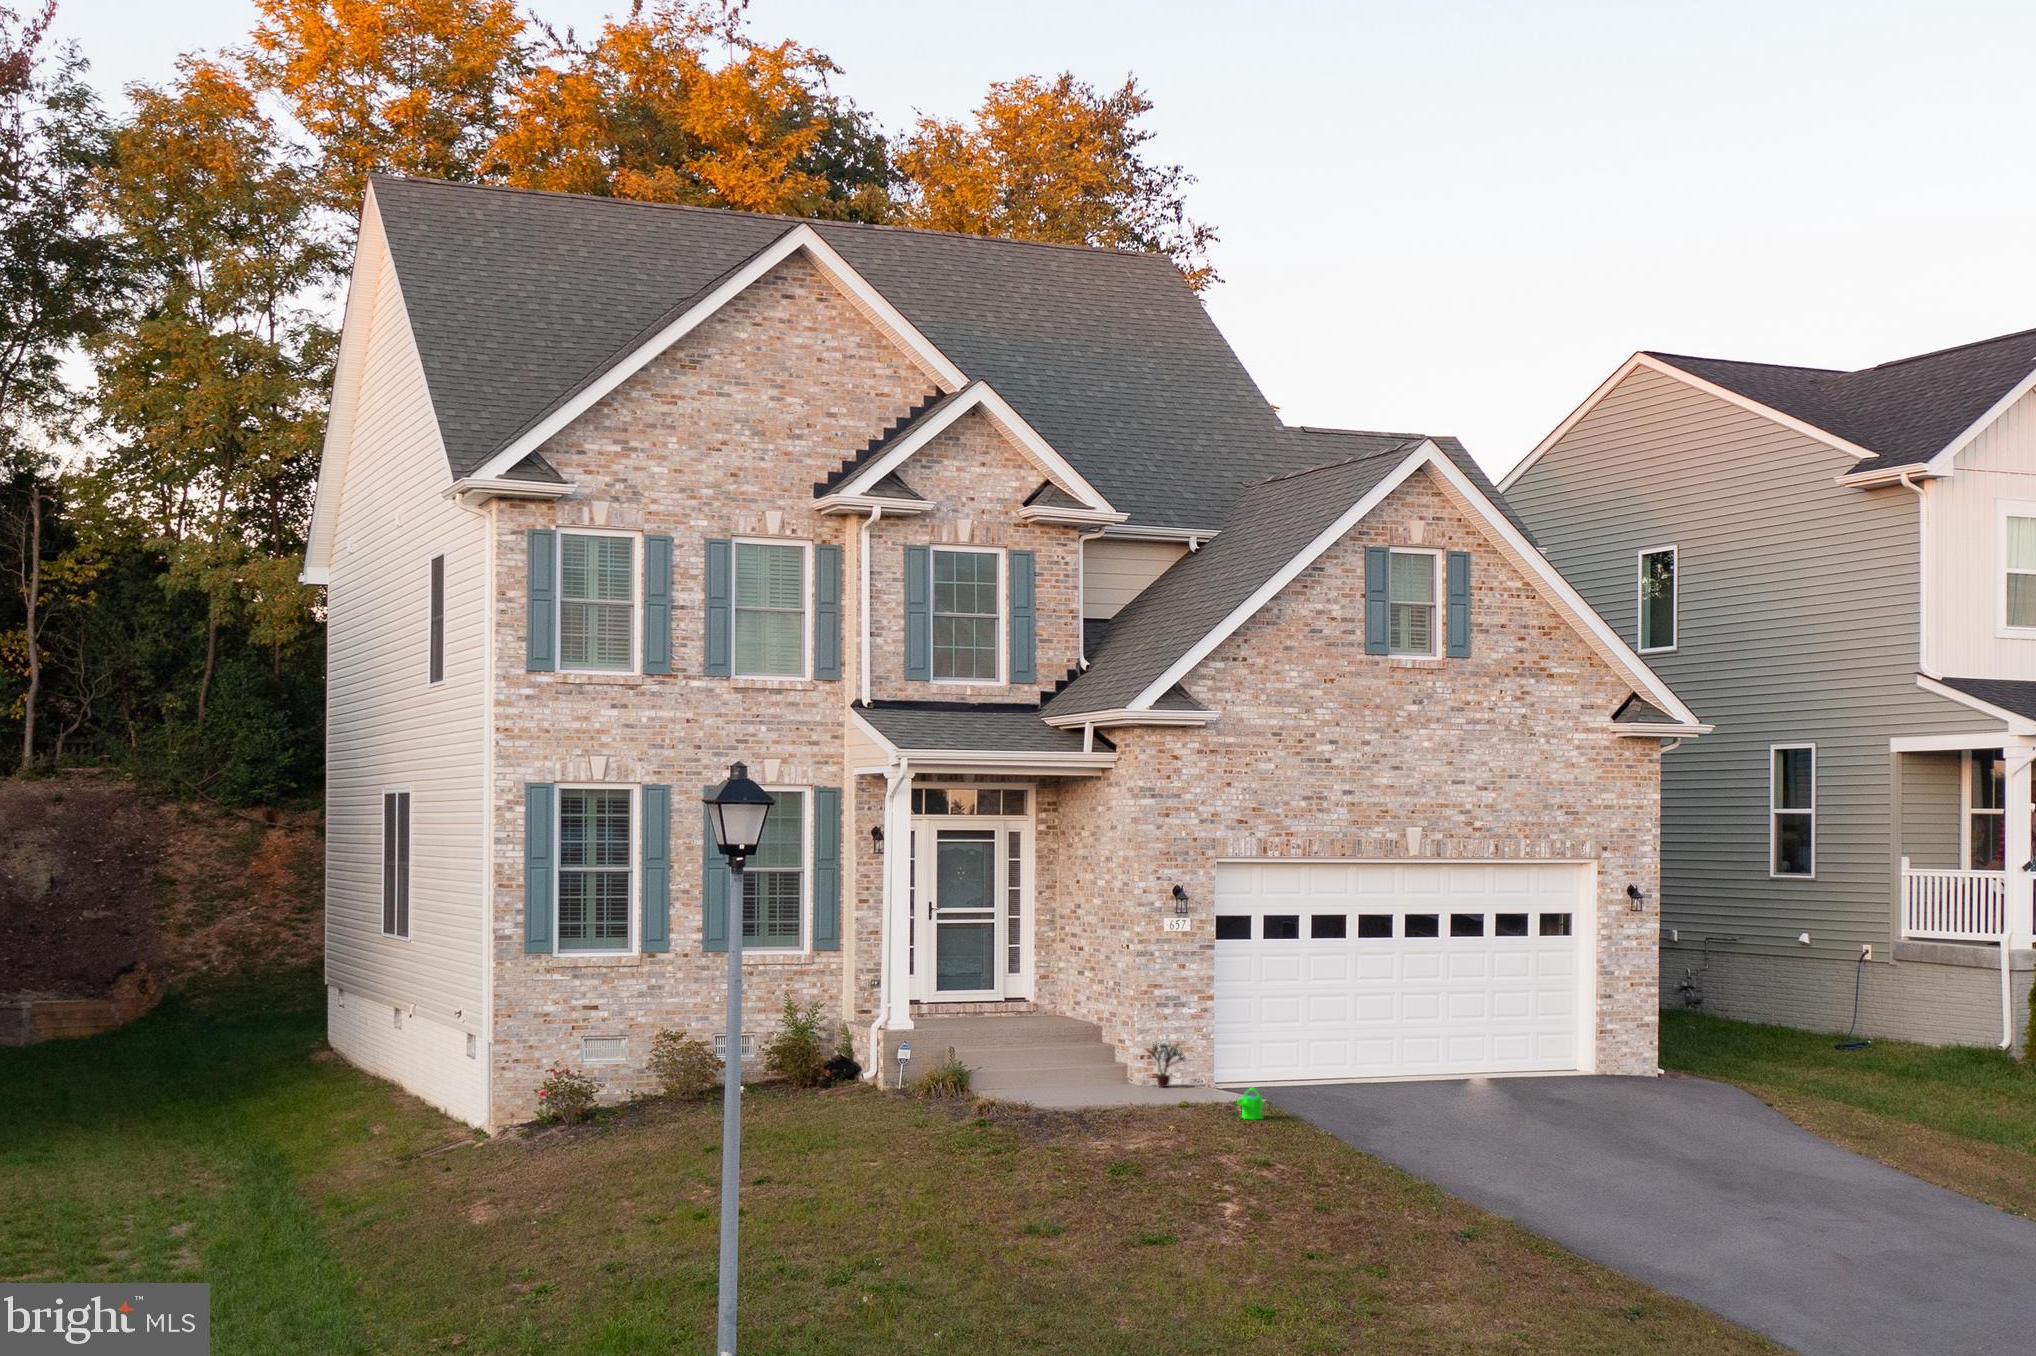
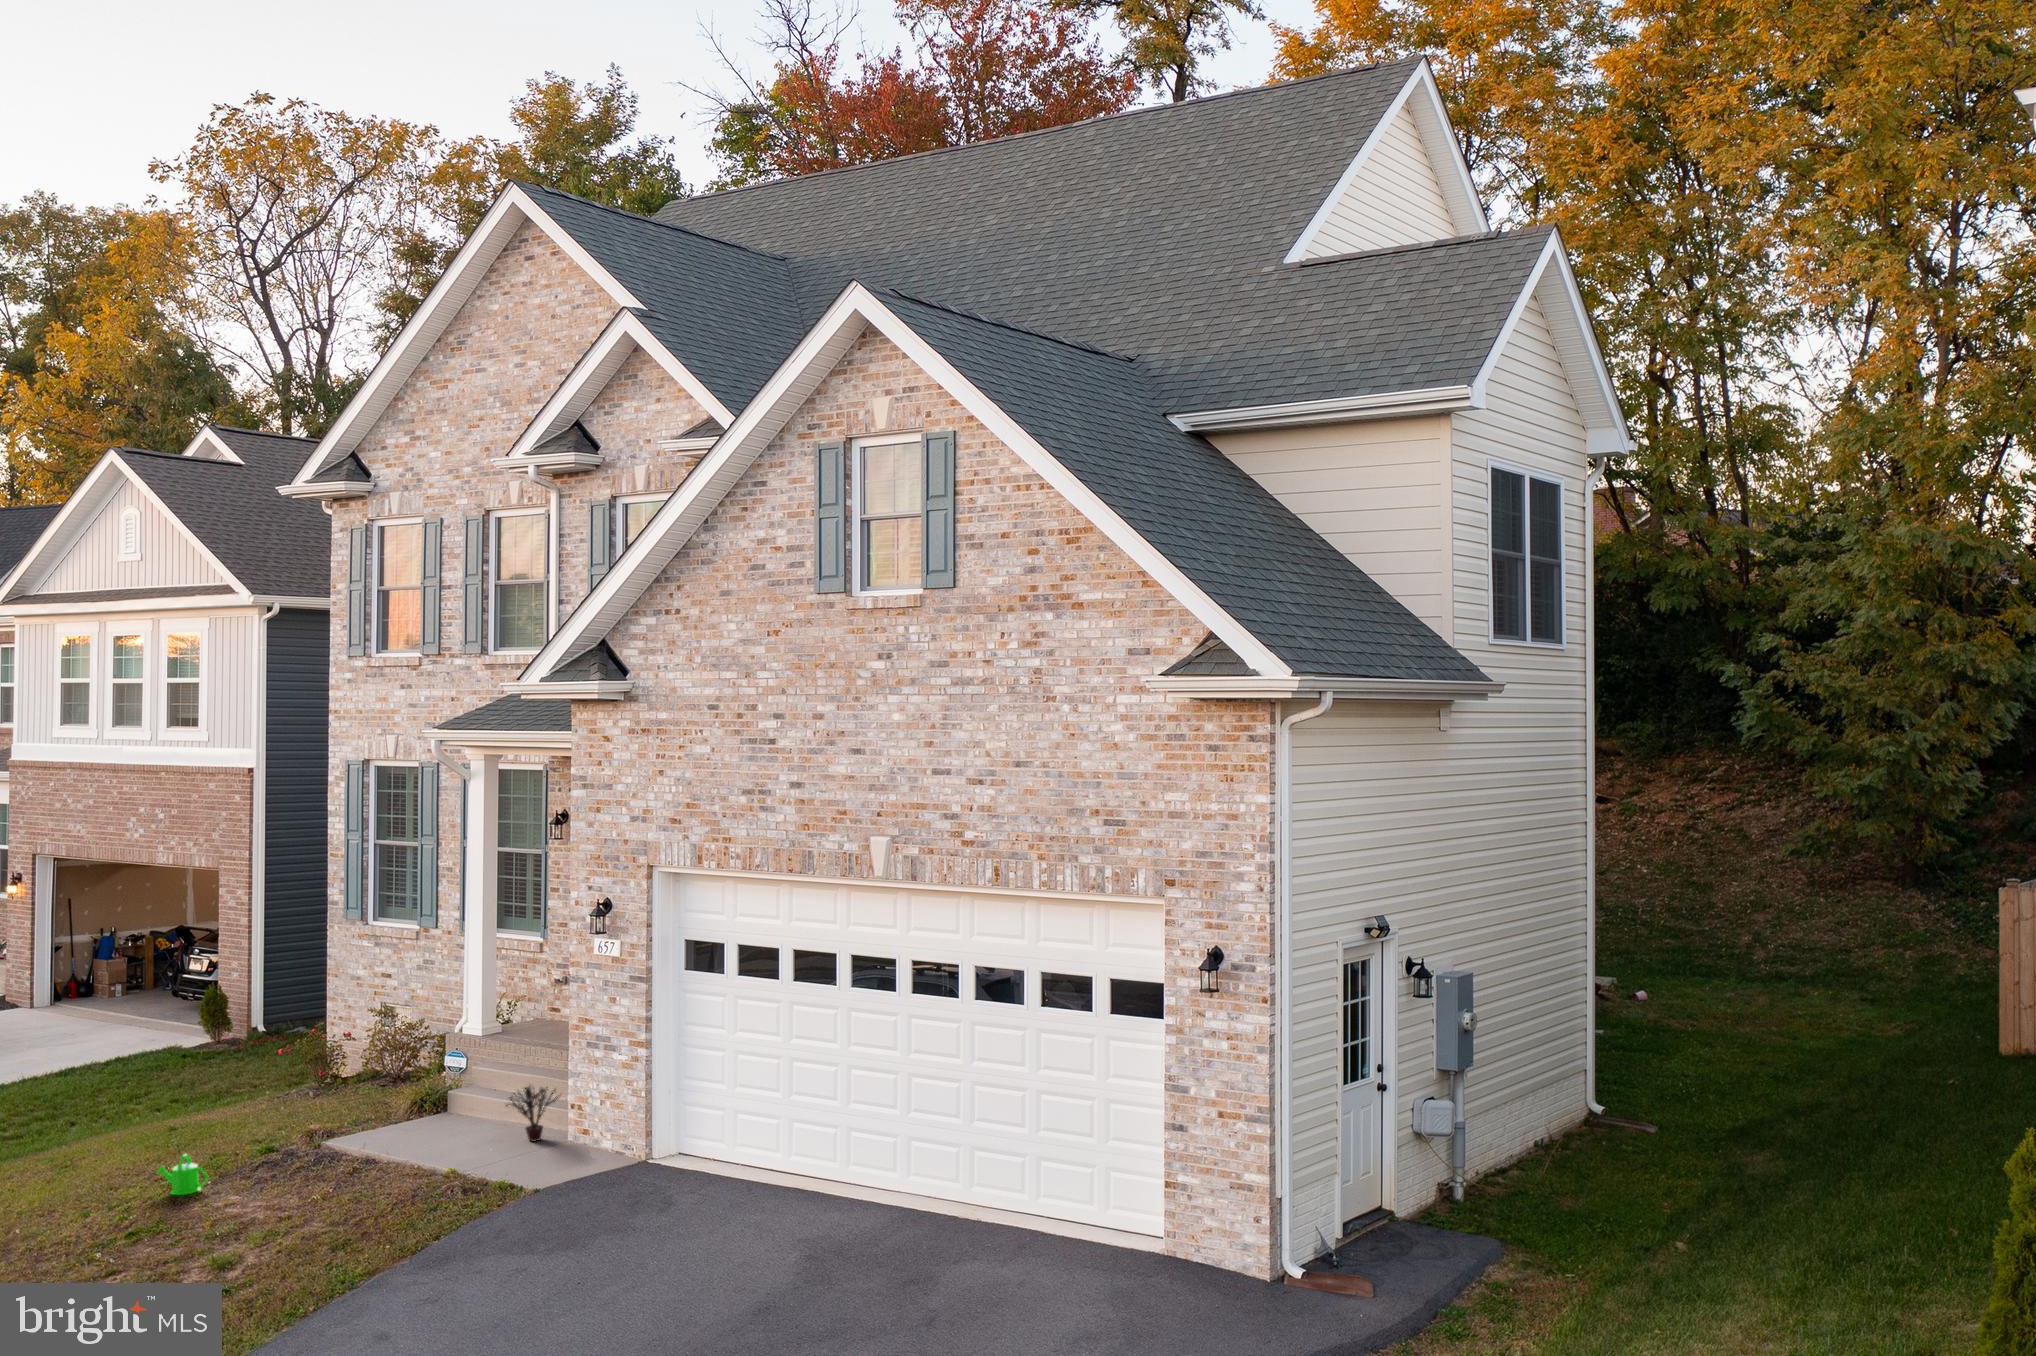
watering can: present [1237,1087,1264,1119] -> present [157,1154,209,1195]

